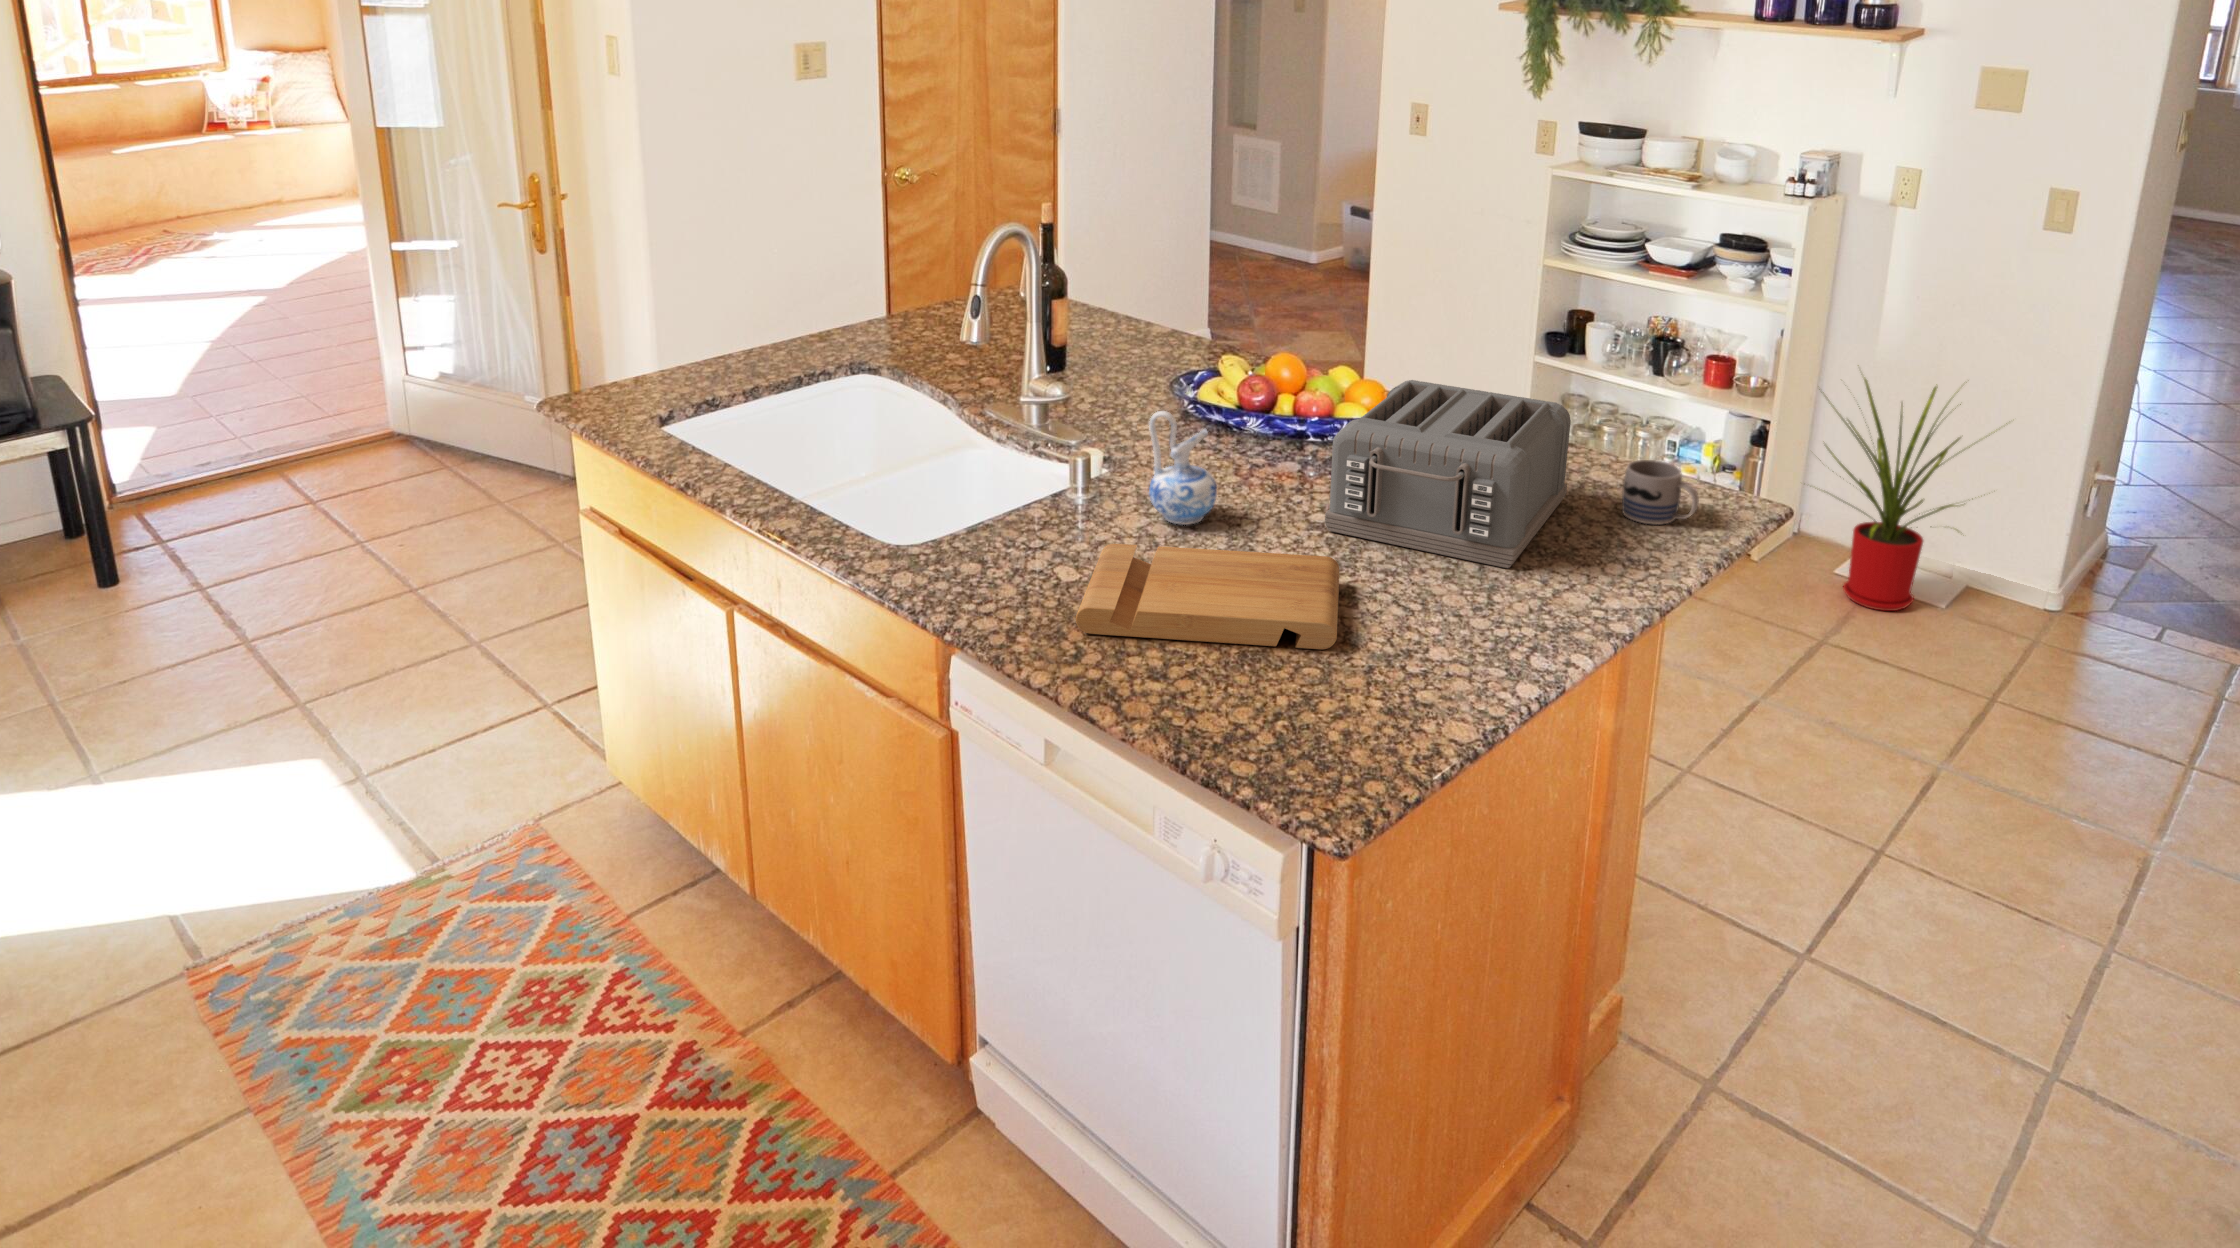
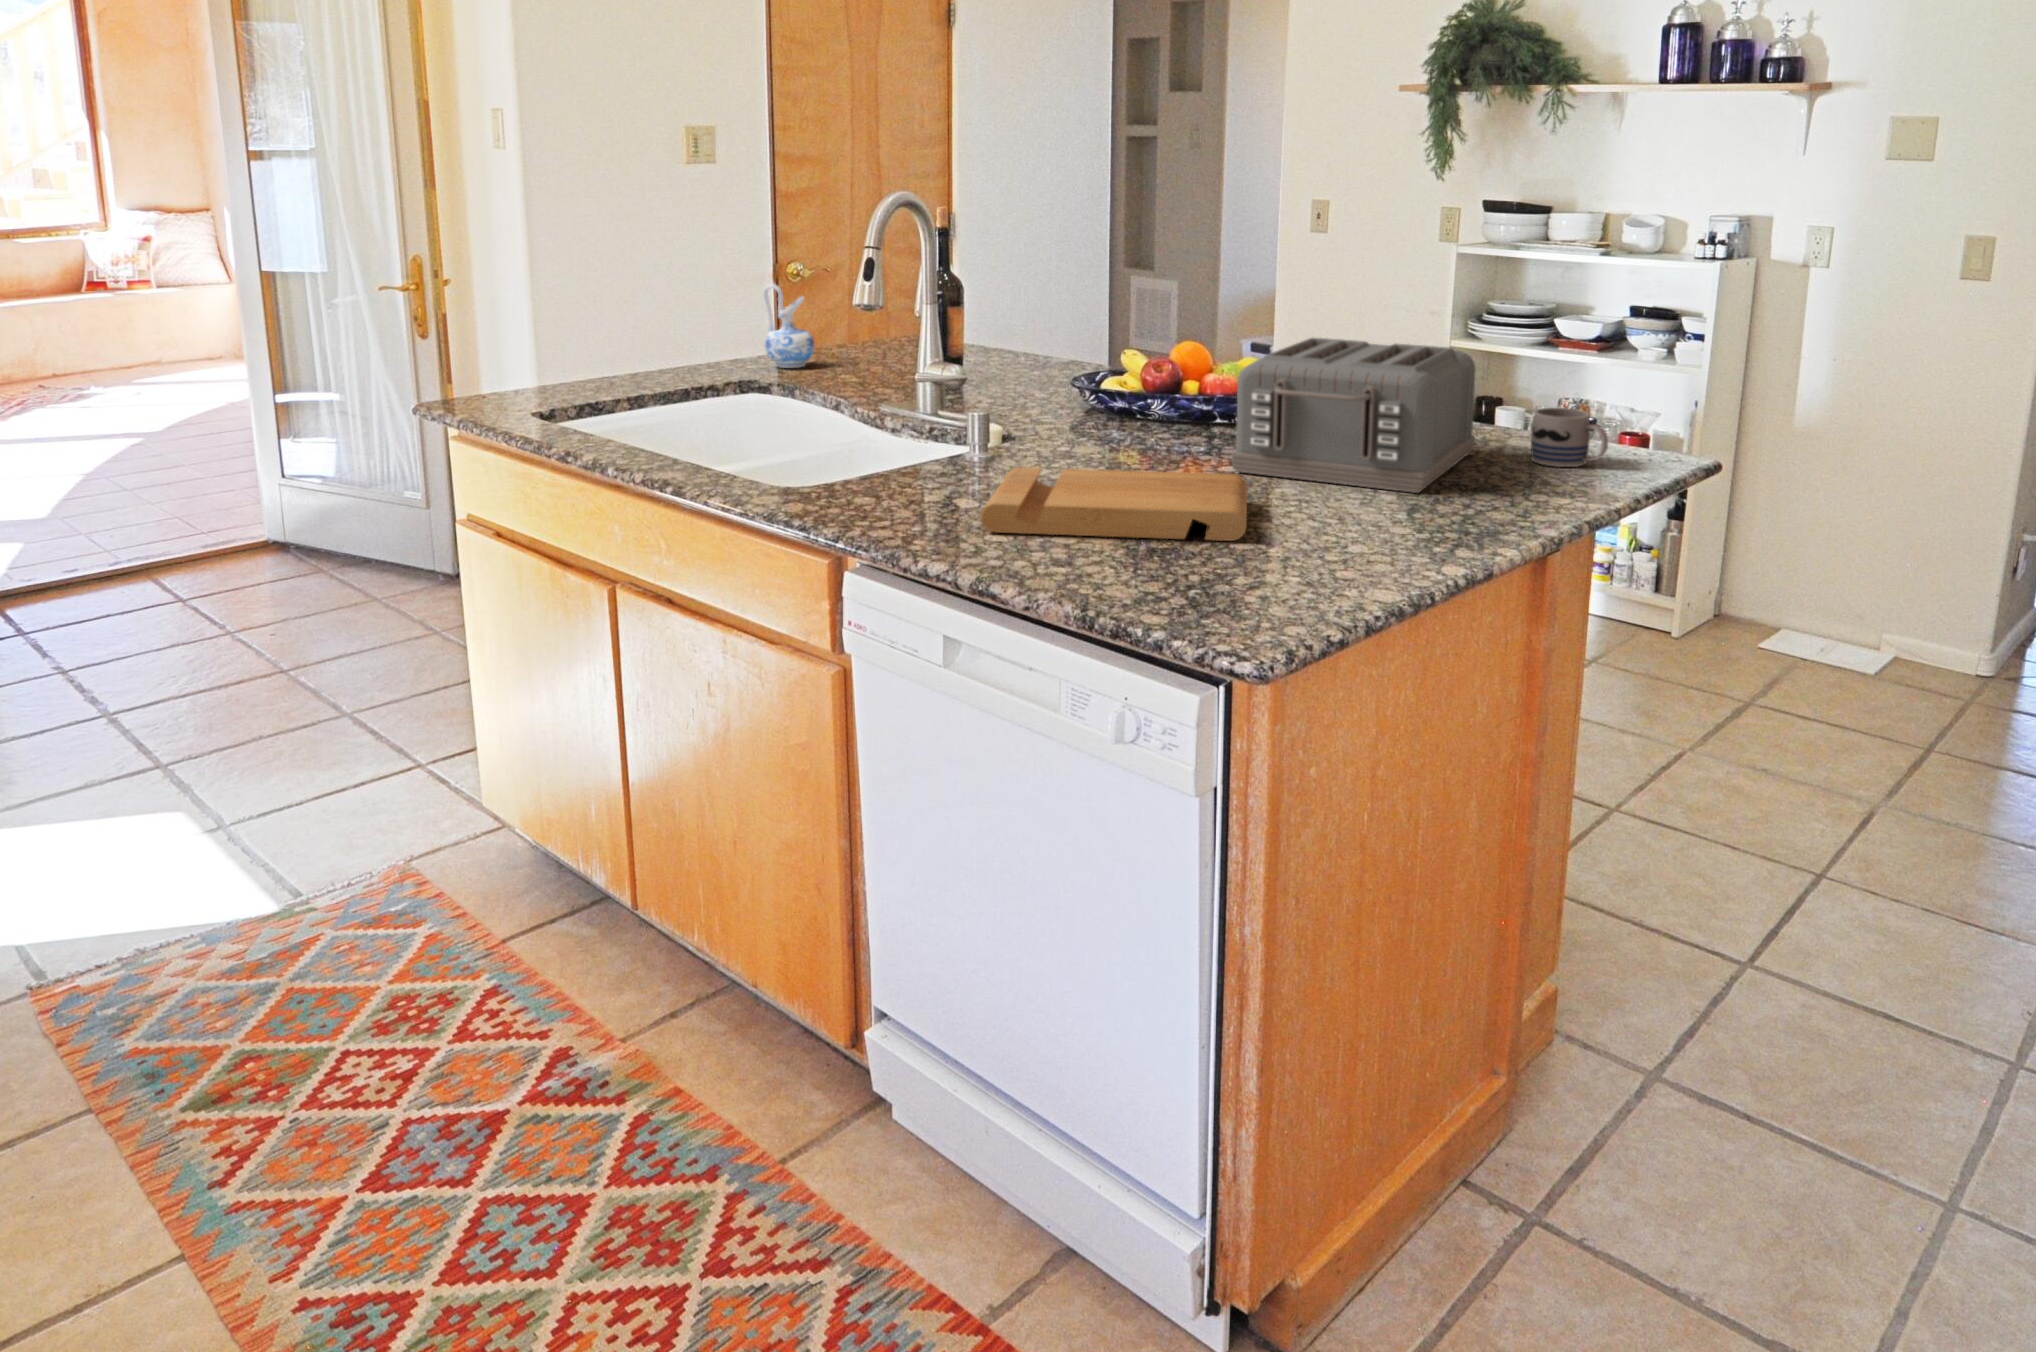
house plant: present [1819,377,2007,611] -> none [1715,423,1928,675]
ceramic pitcher: present [1149,411,1217,525] -> present [763,284,814,368]

